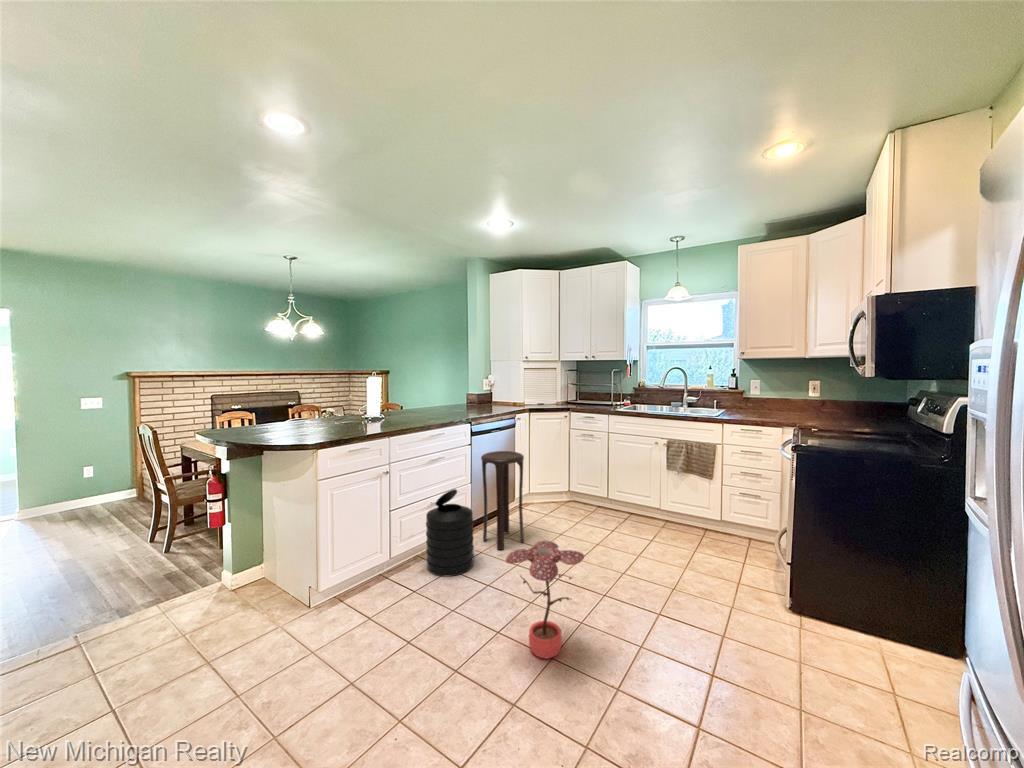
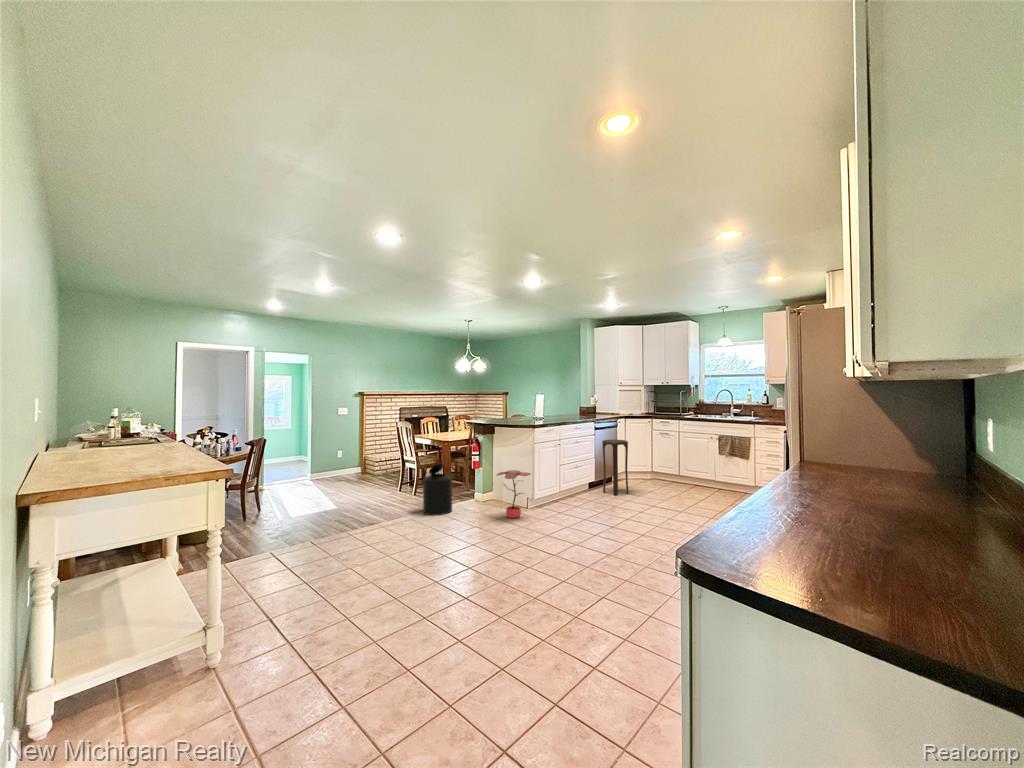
trash can: present [426,489,474,577] -> present [423,464,452,515]
potted plant: present [506,541,584,659] -> present [496,470,531,518]

